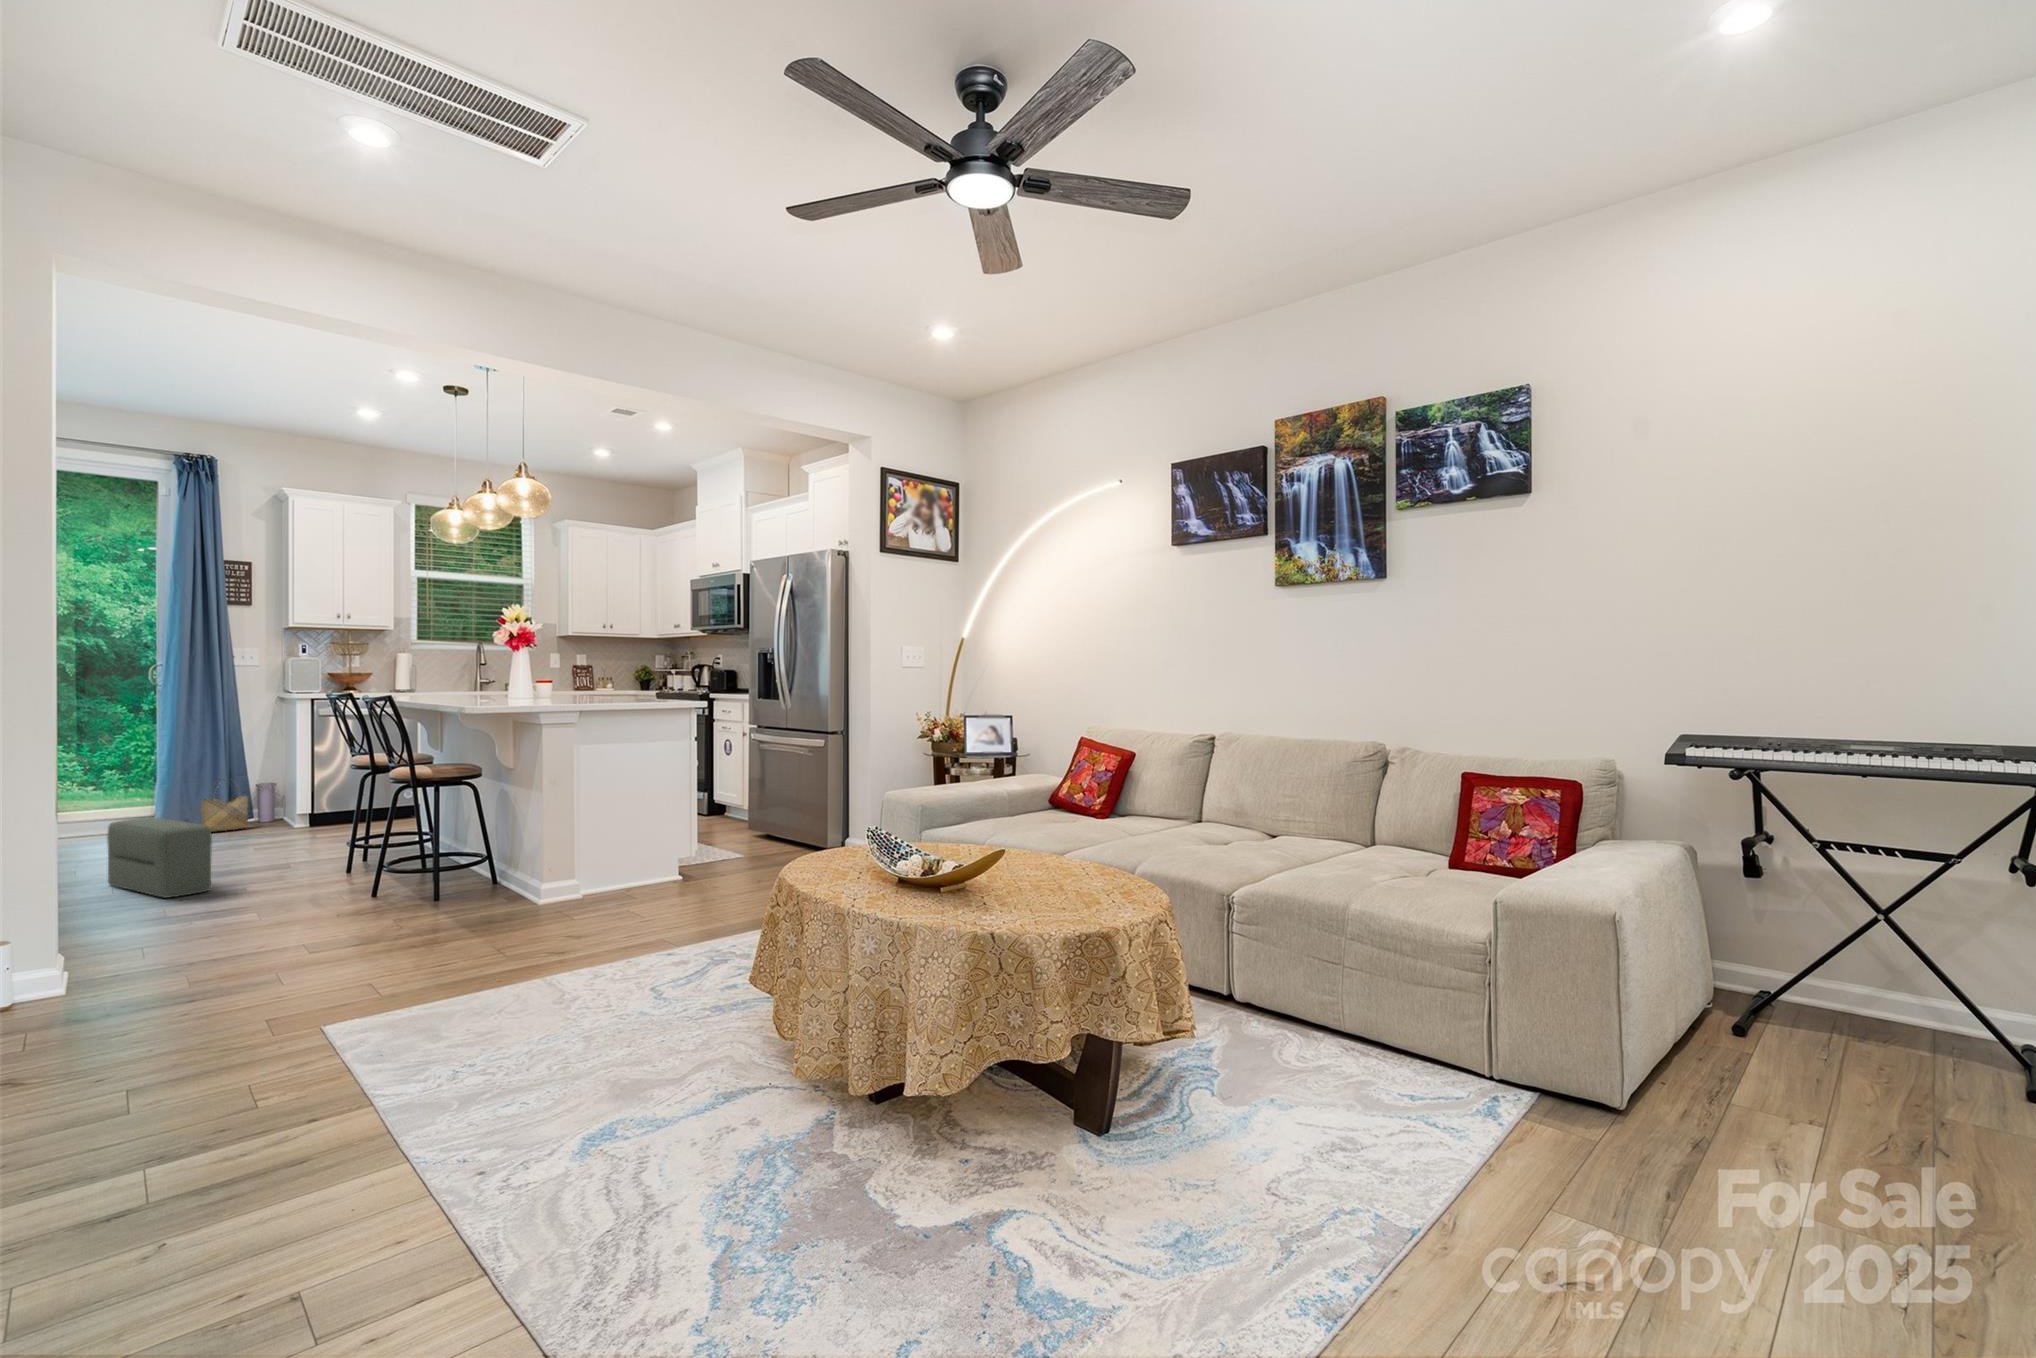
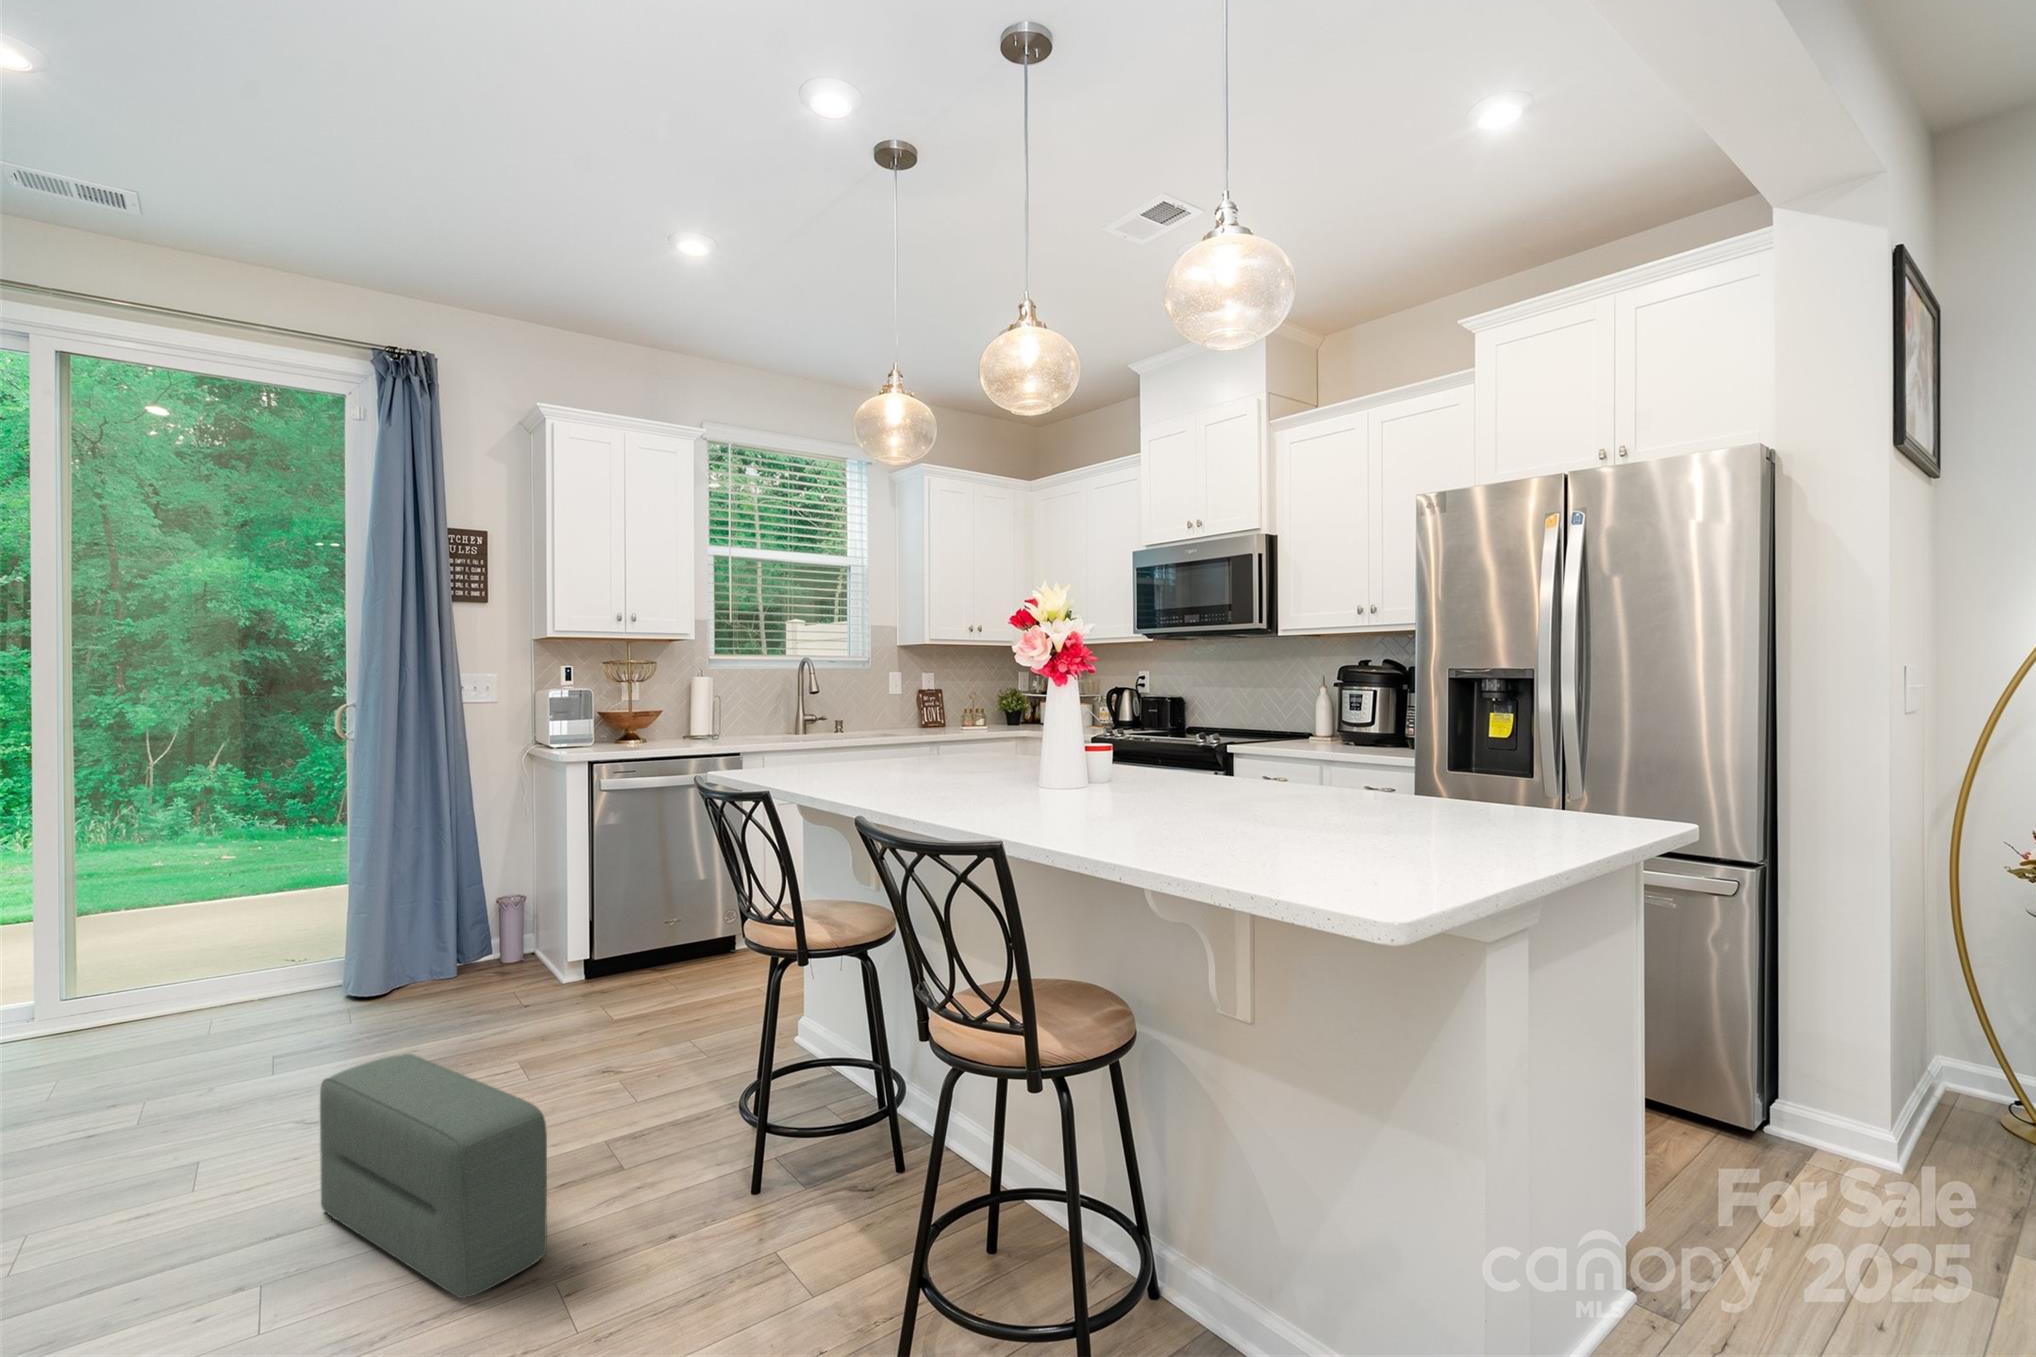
woven basket: present [201,782,248,832] -> none [423,896,493,990]

